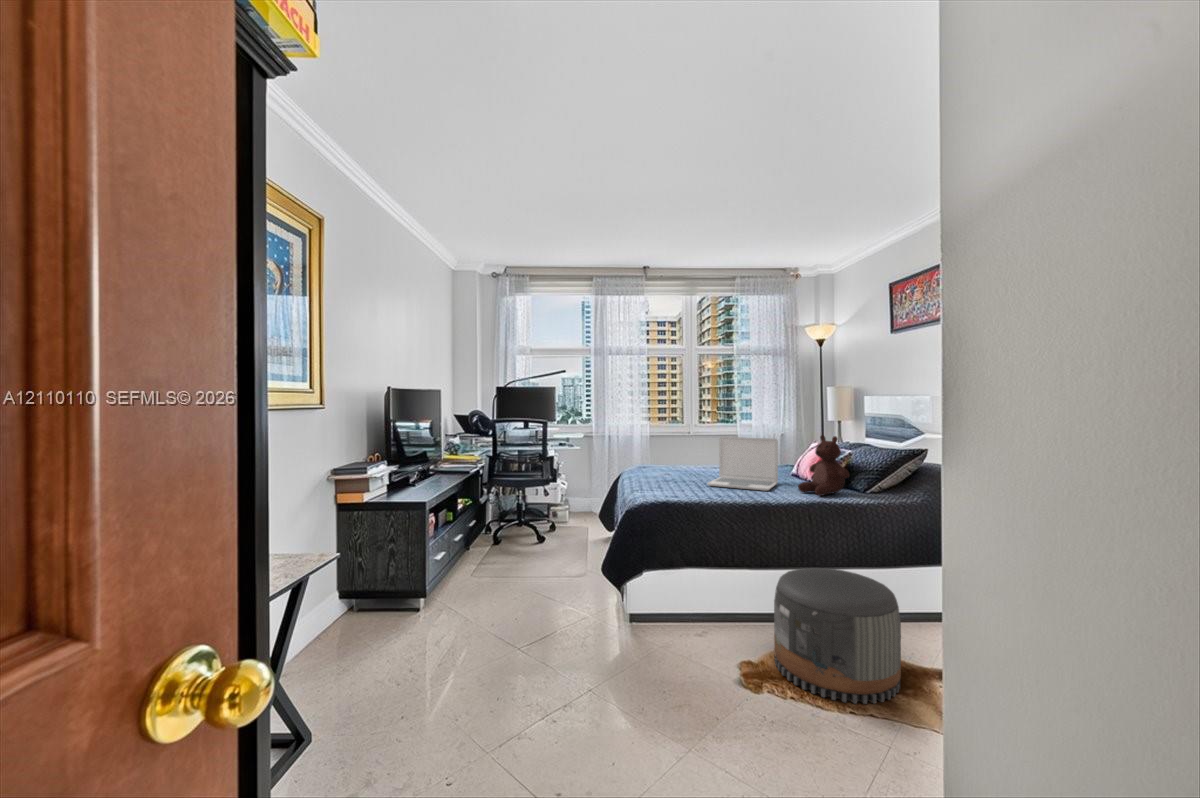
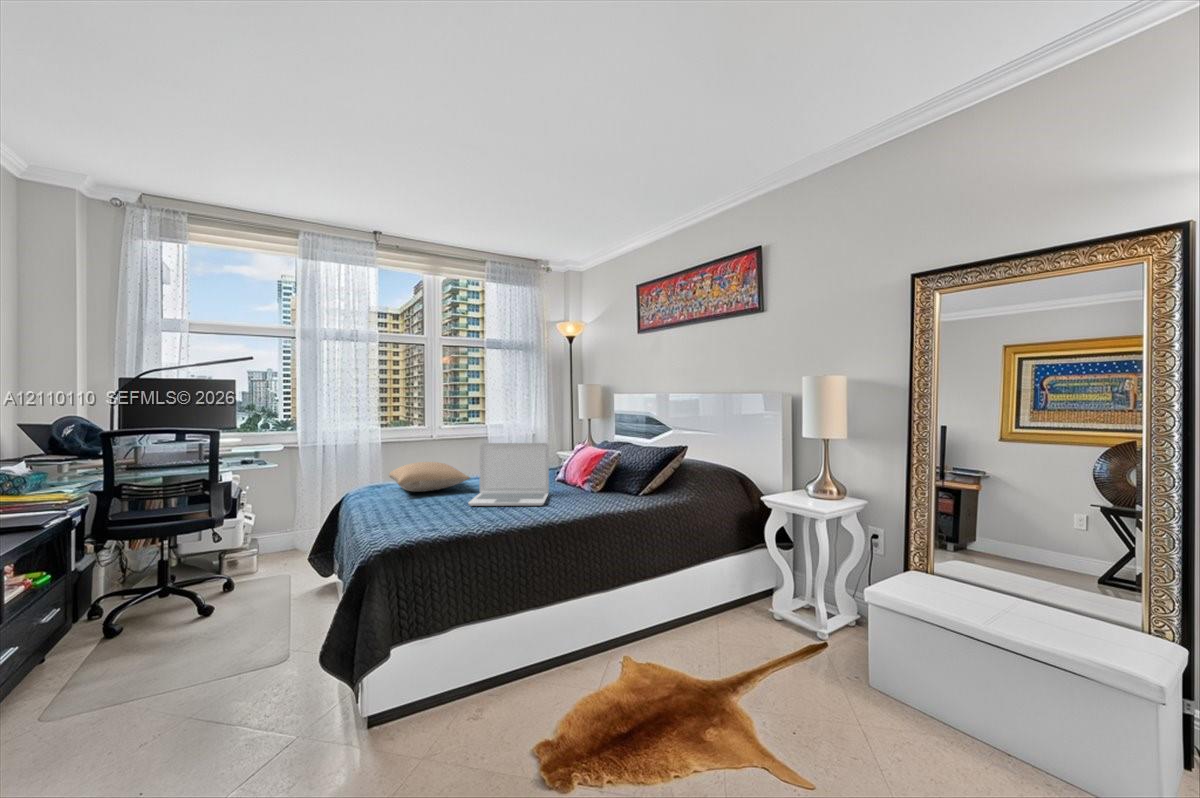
teddy bear: present [798,435,849,496] -> none [575,437,628,506]
pillow: none [653,451,713,473] -> present [389,462,470,492]
pouf: present [774,568,901,704] -> none [573,594,709,765]

